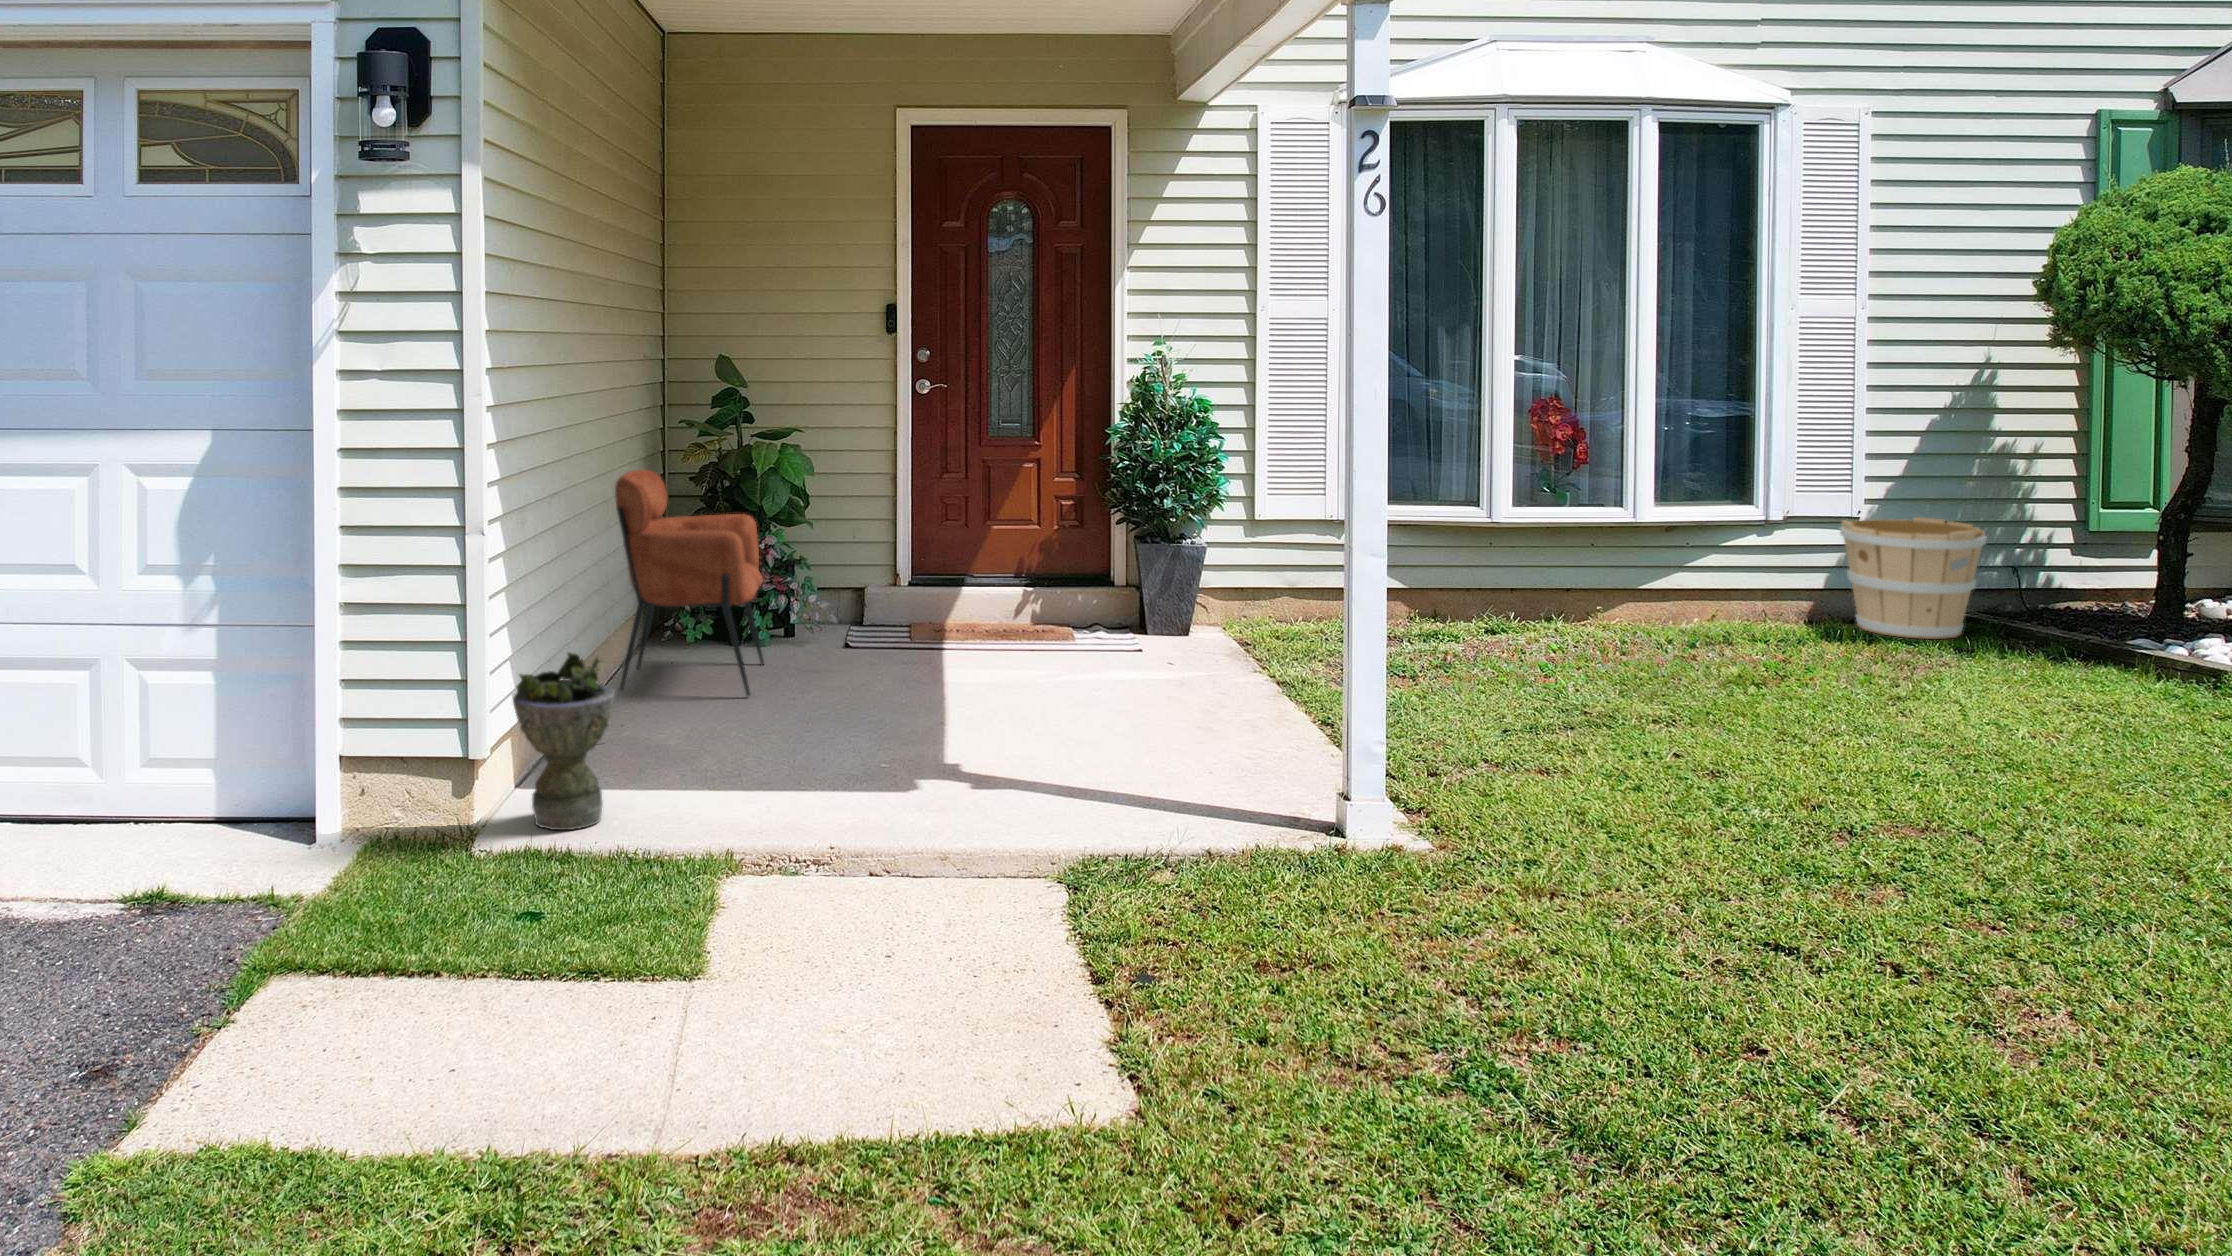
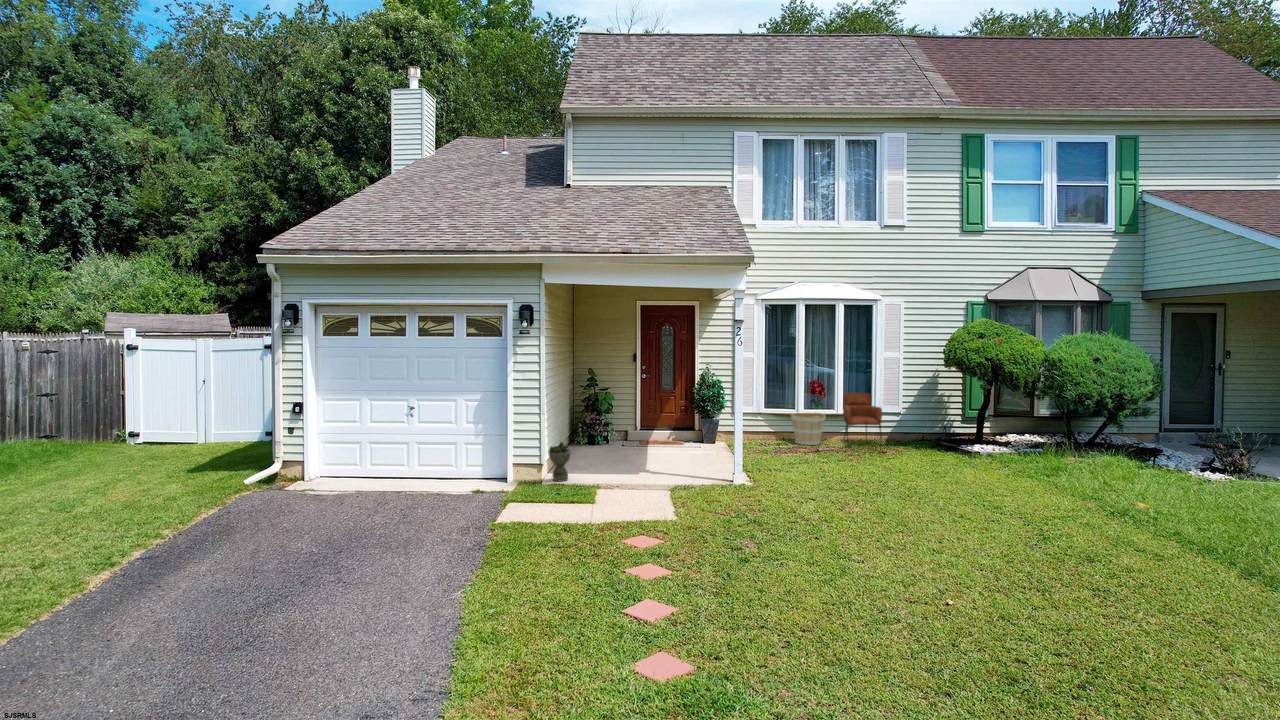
chair: present [615,470,764,696] -> present [843,393,882,444]
wooden bucket: present [1839,517,1987,639] -> present [791,413,826,445]

